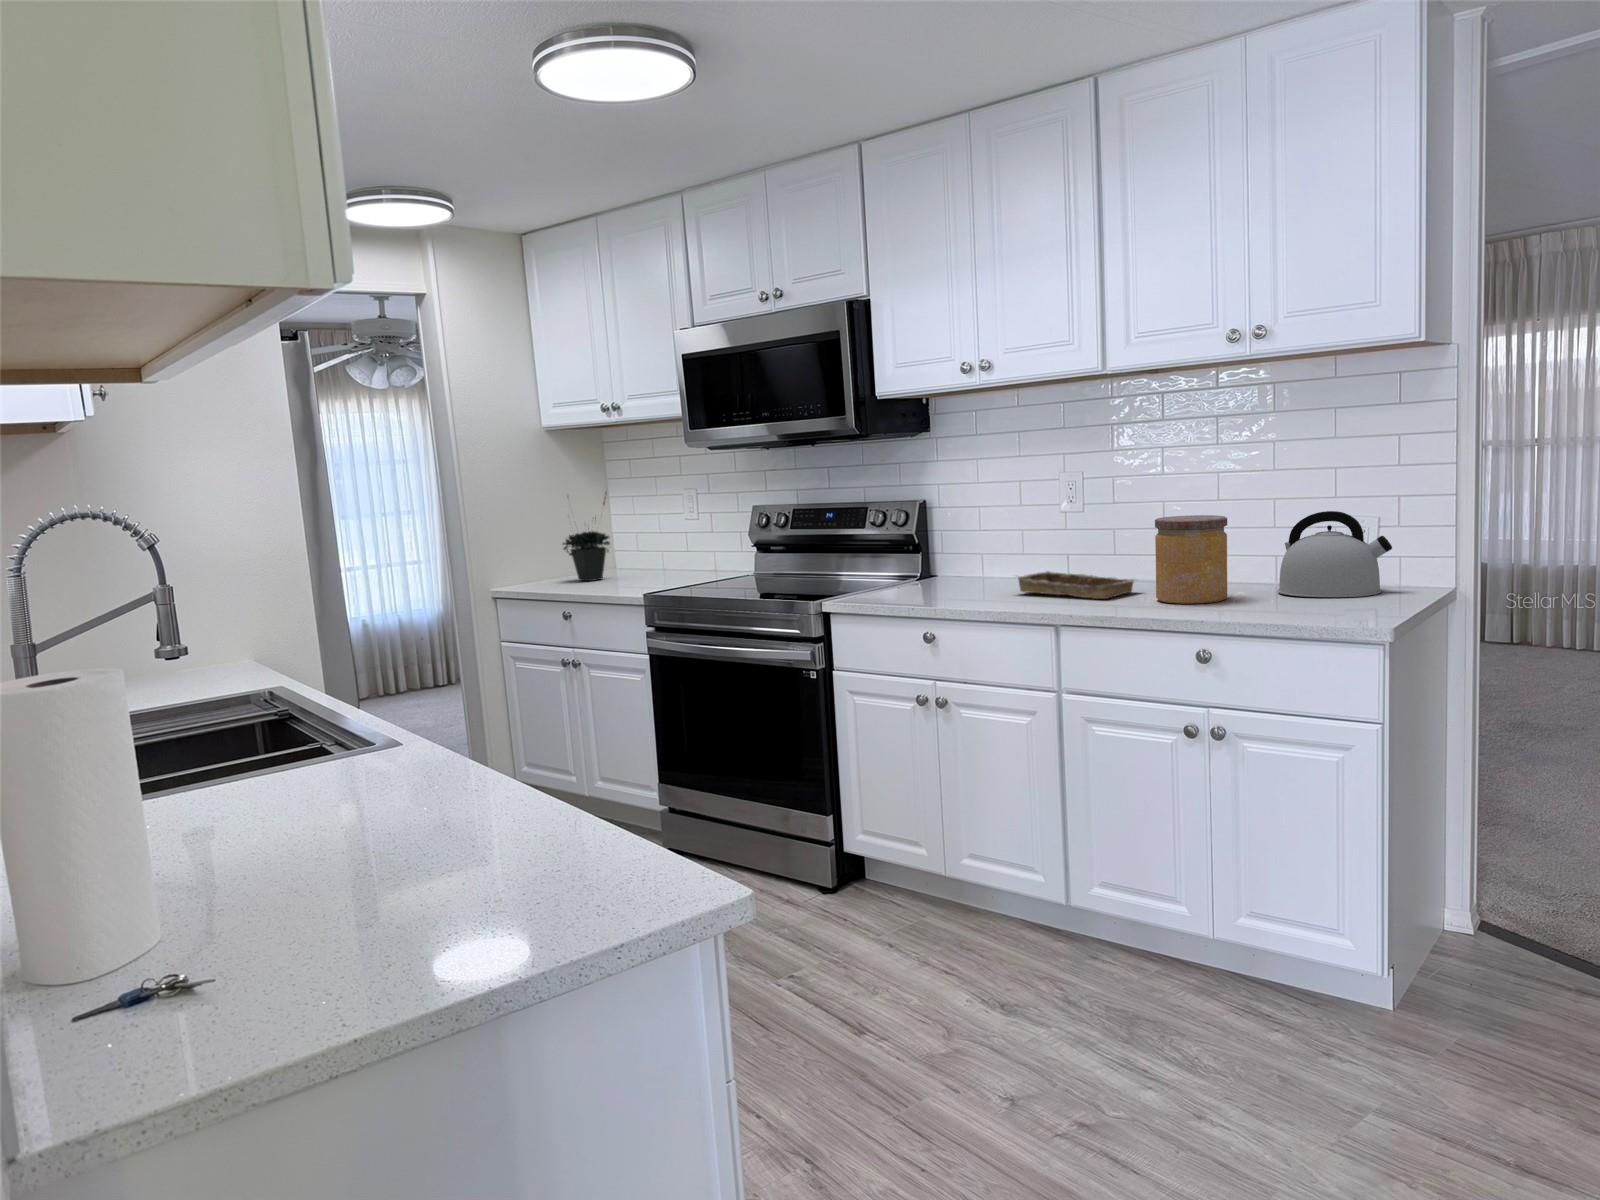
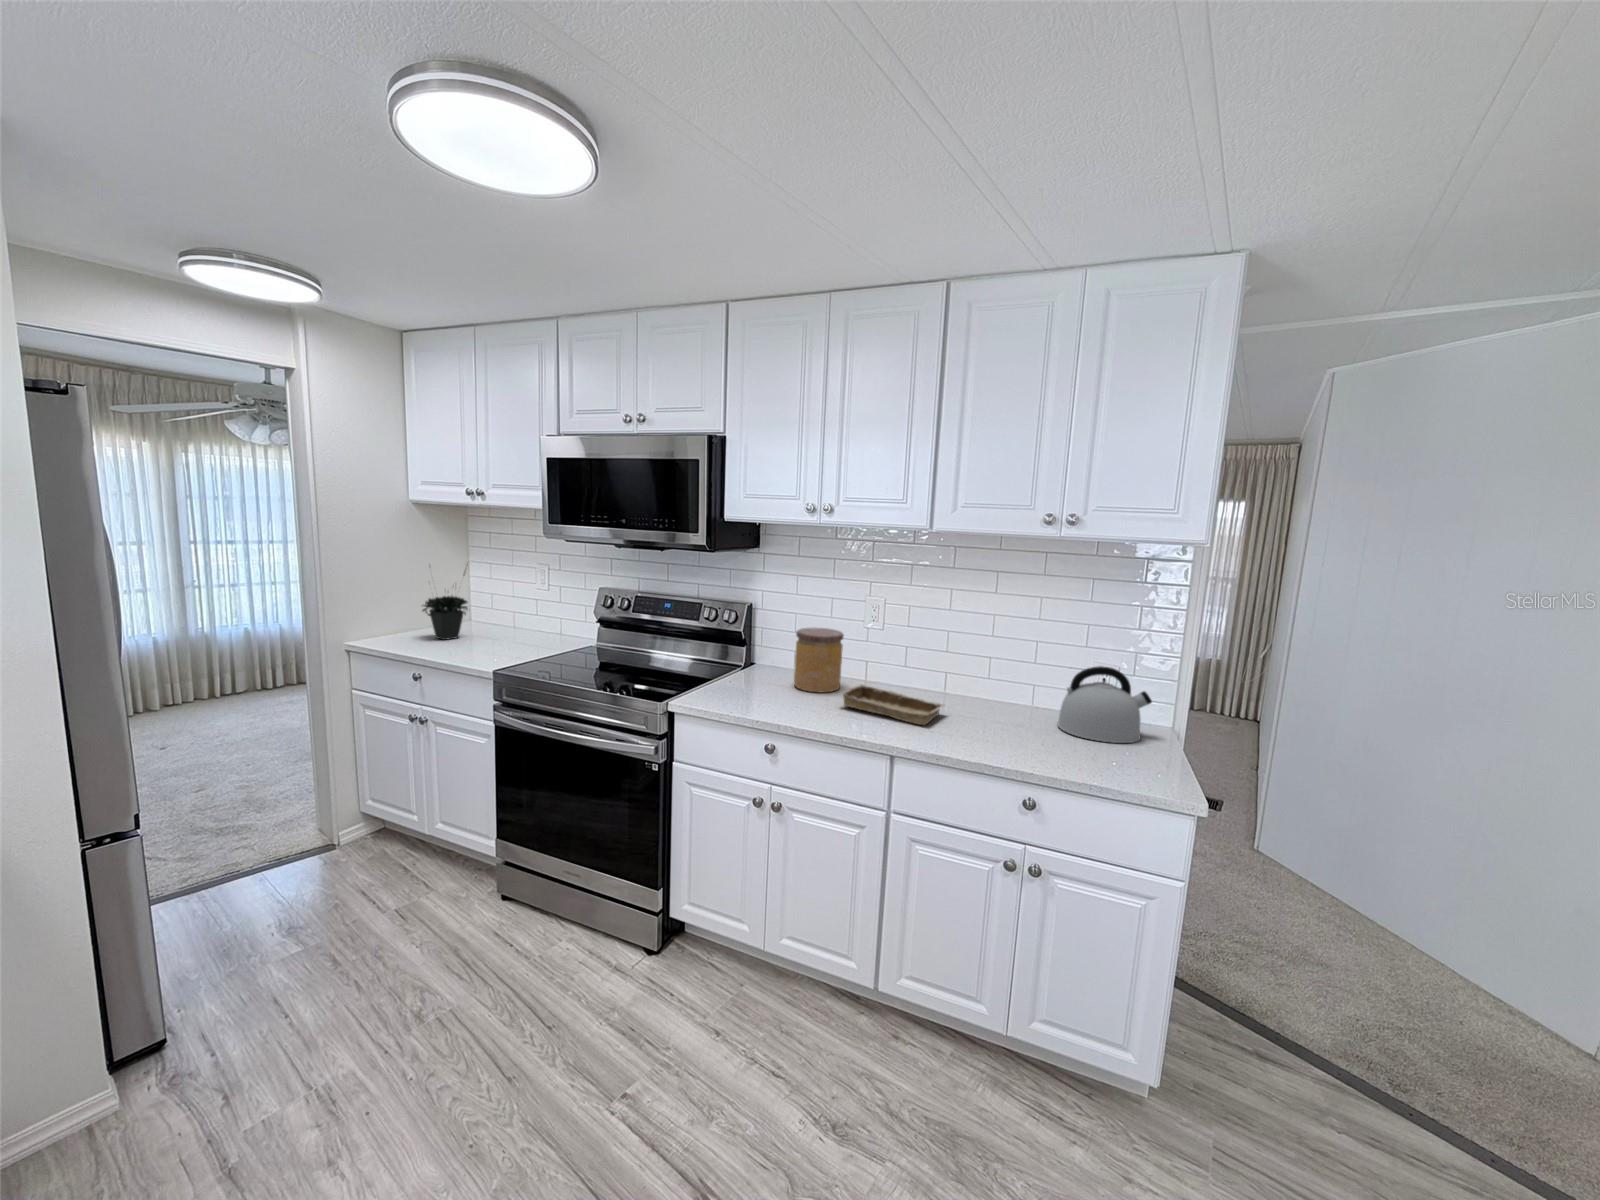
jar: present [1155,515,1227,604] -> present [794,628,844,693]

